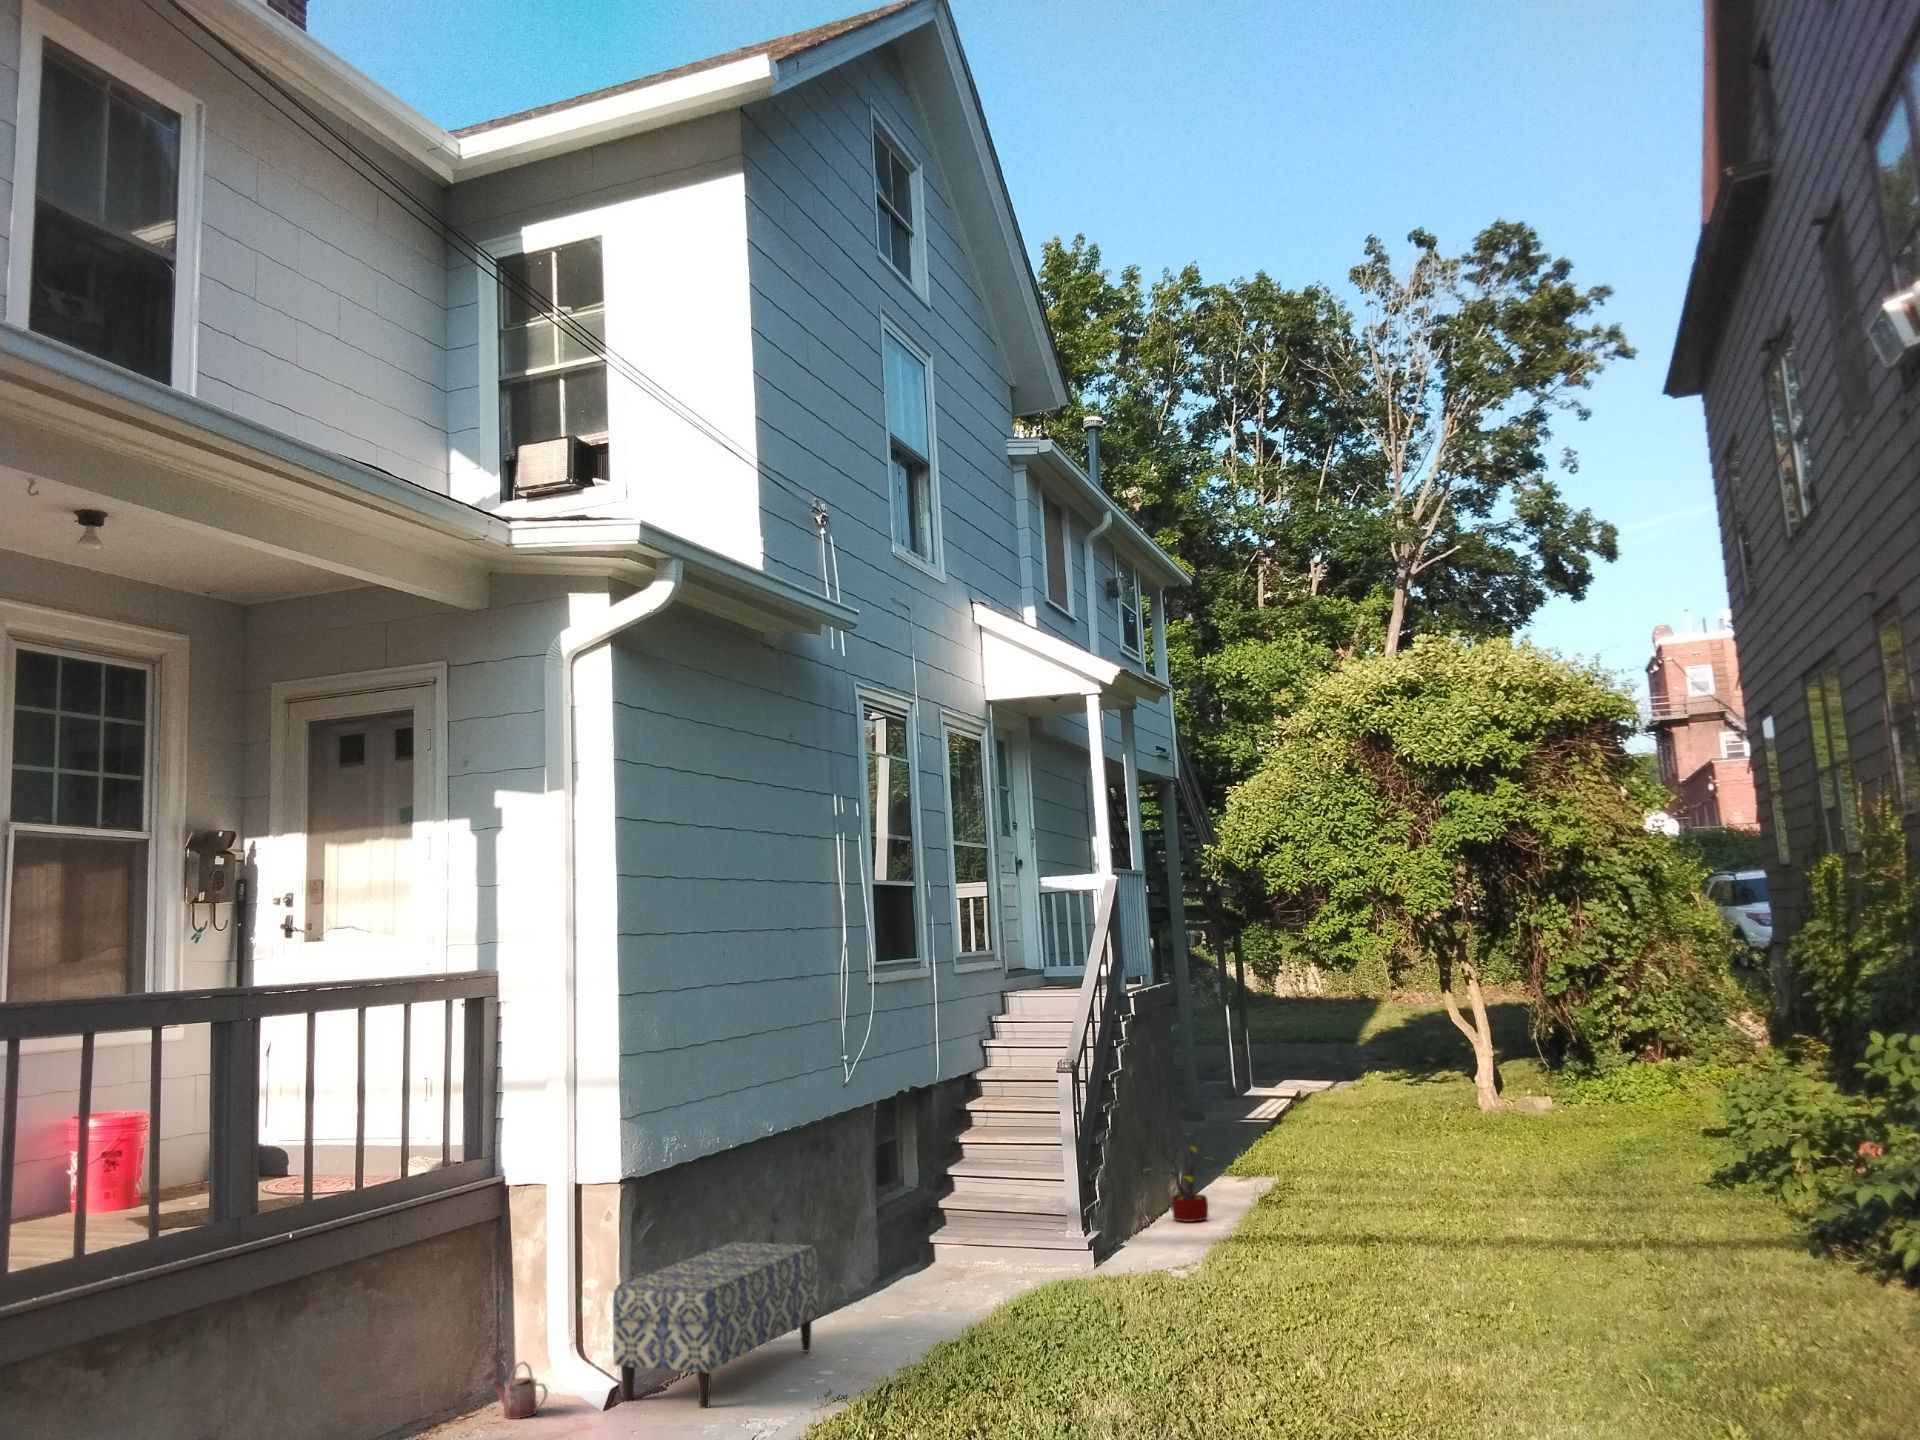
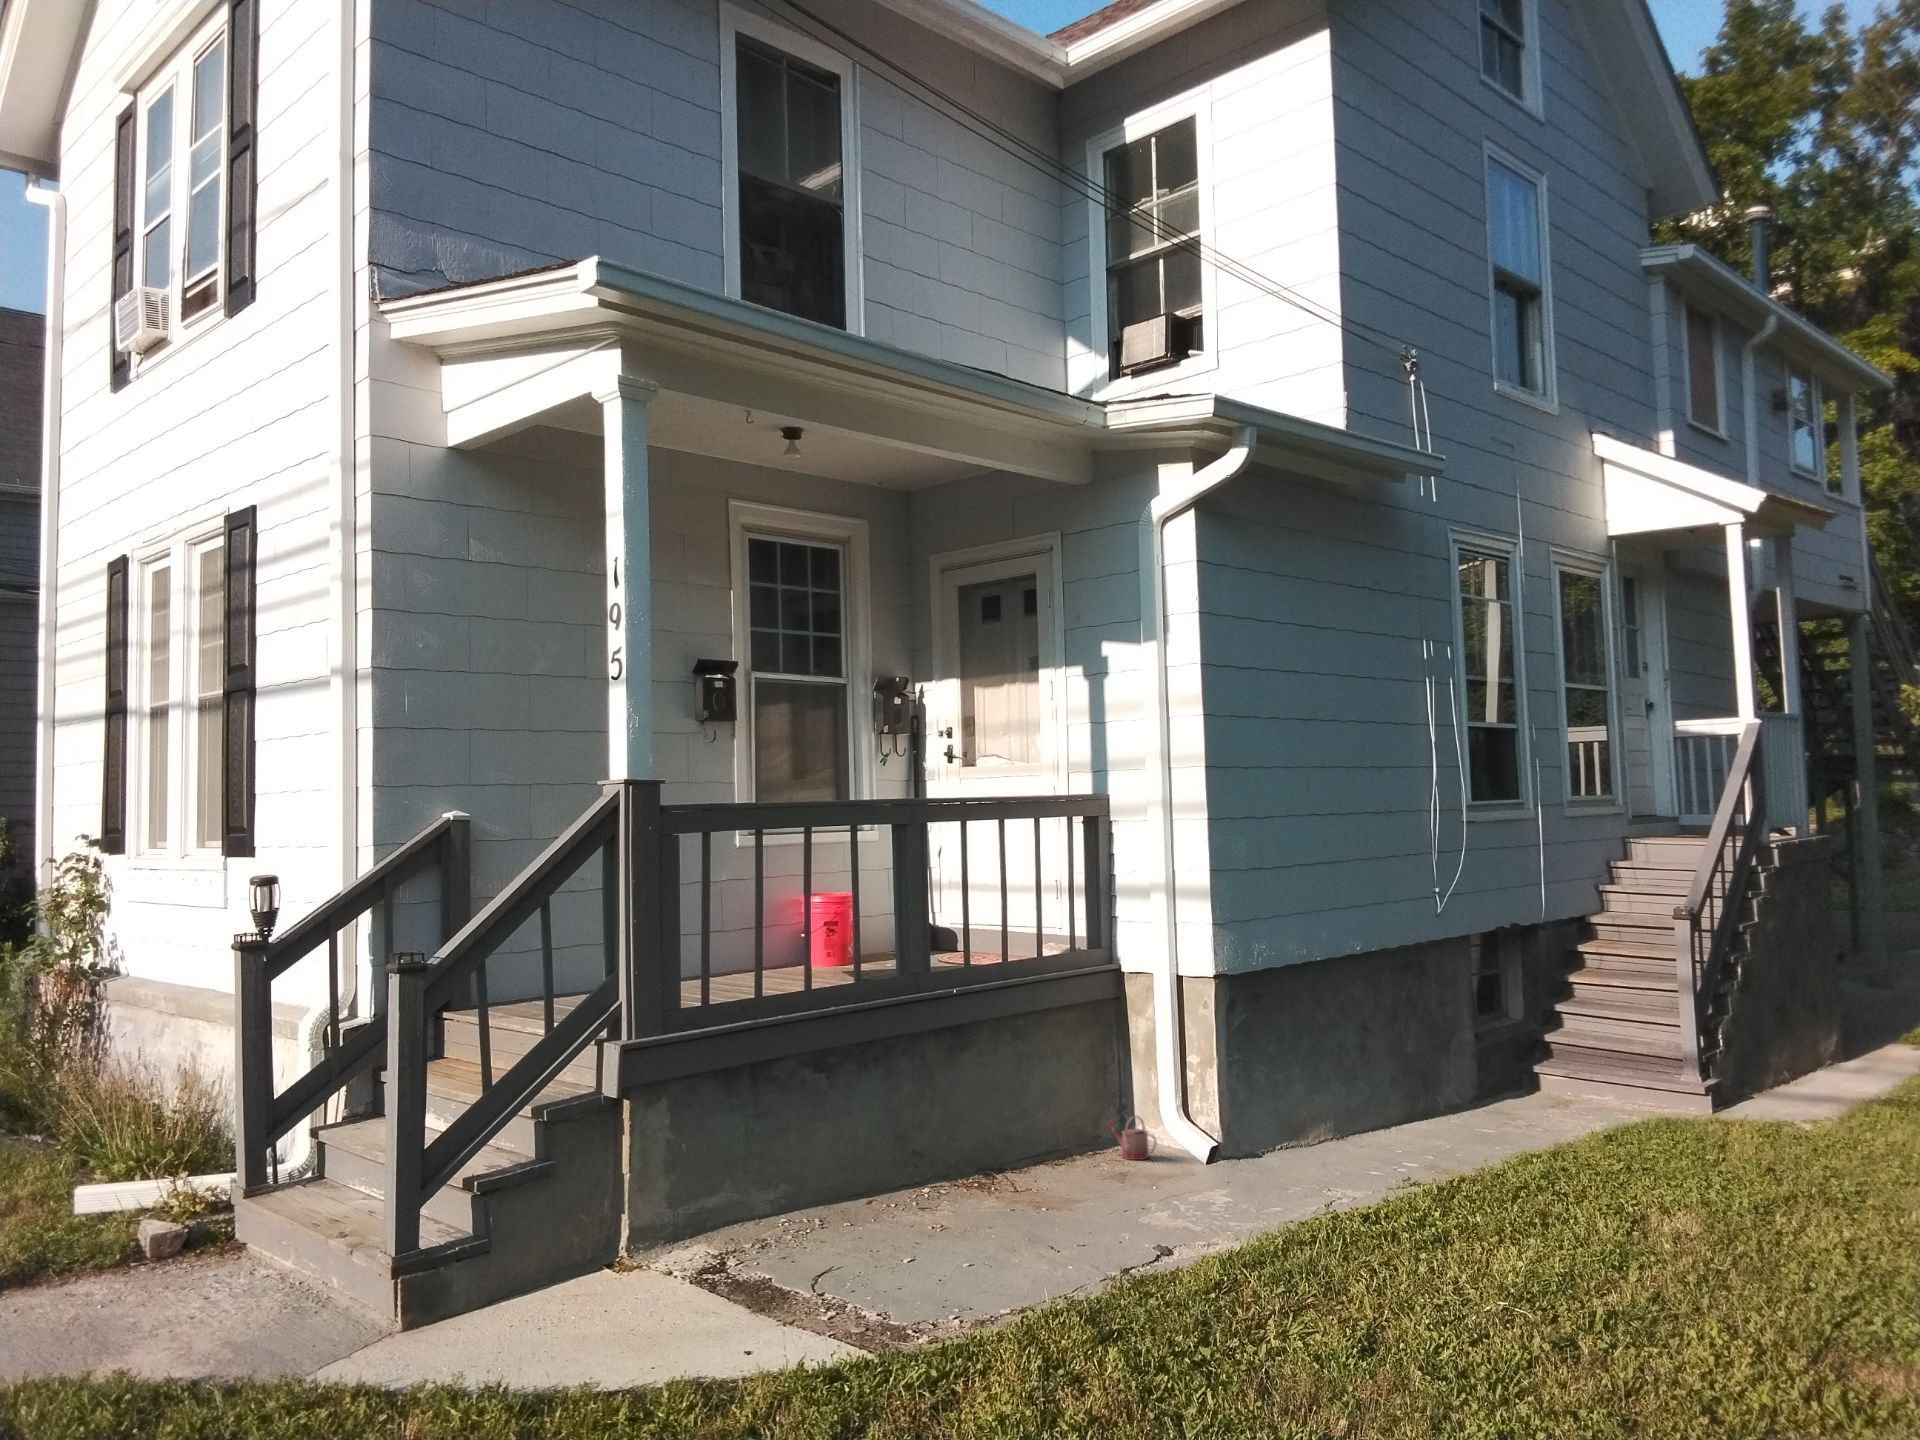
decorative plant: present [1145,1133,1208,1222] -> none [1777,984,1875,1081]
bench: present [613,1242,819,1408] -> none [1211,1041,1401,1172]

